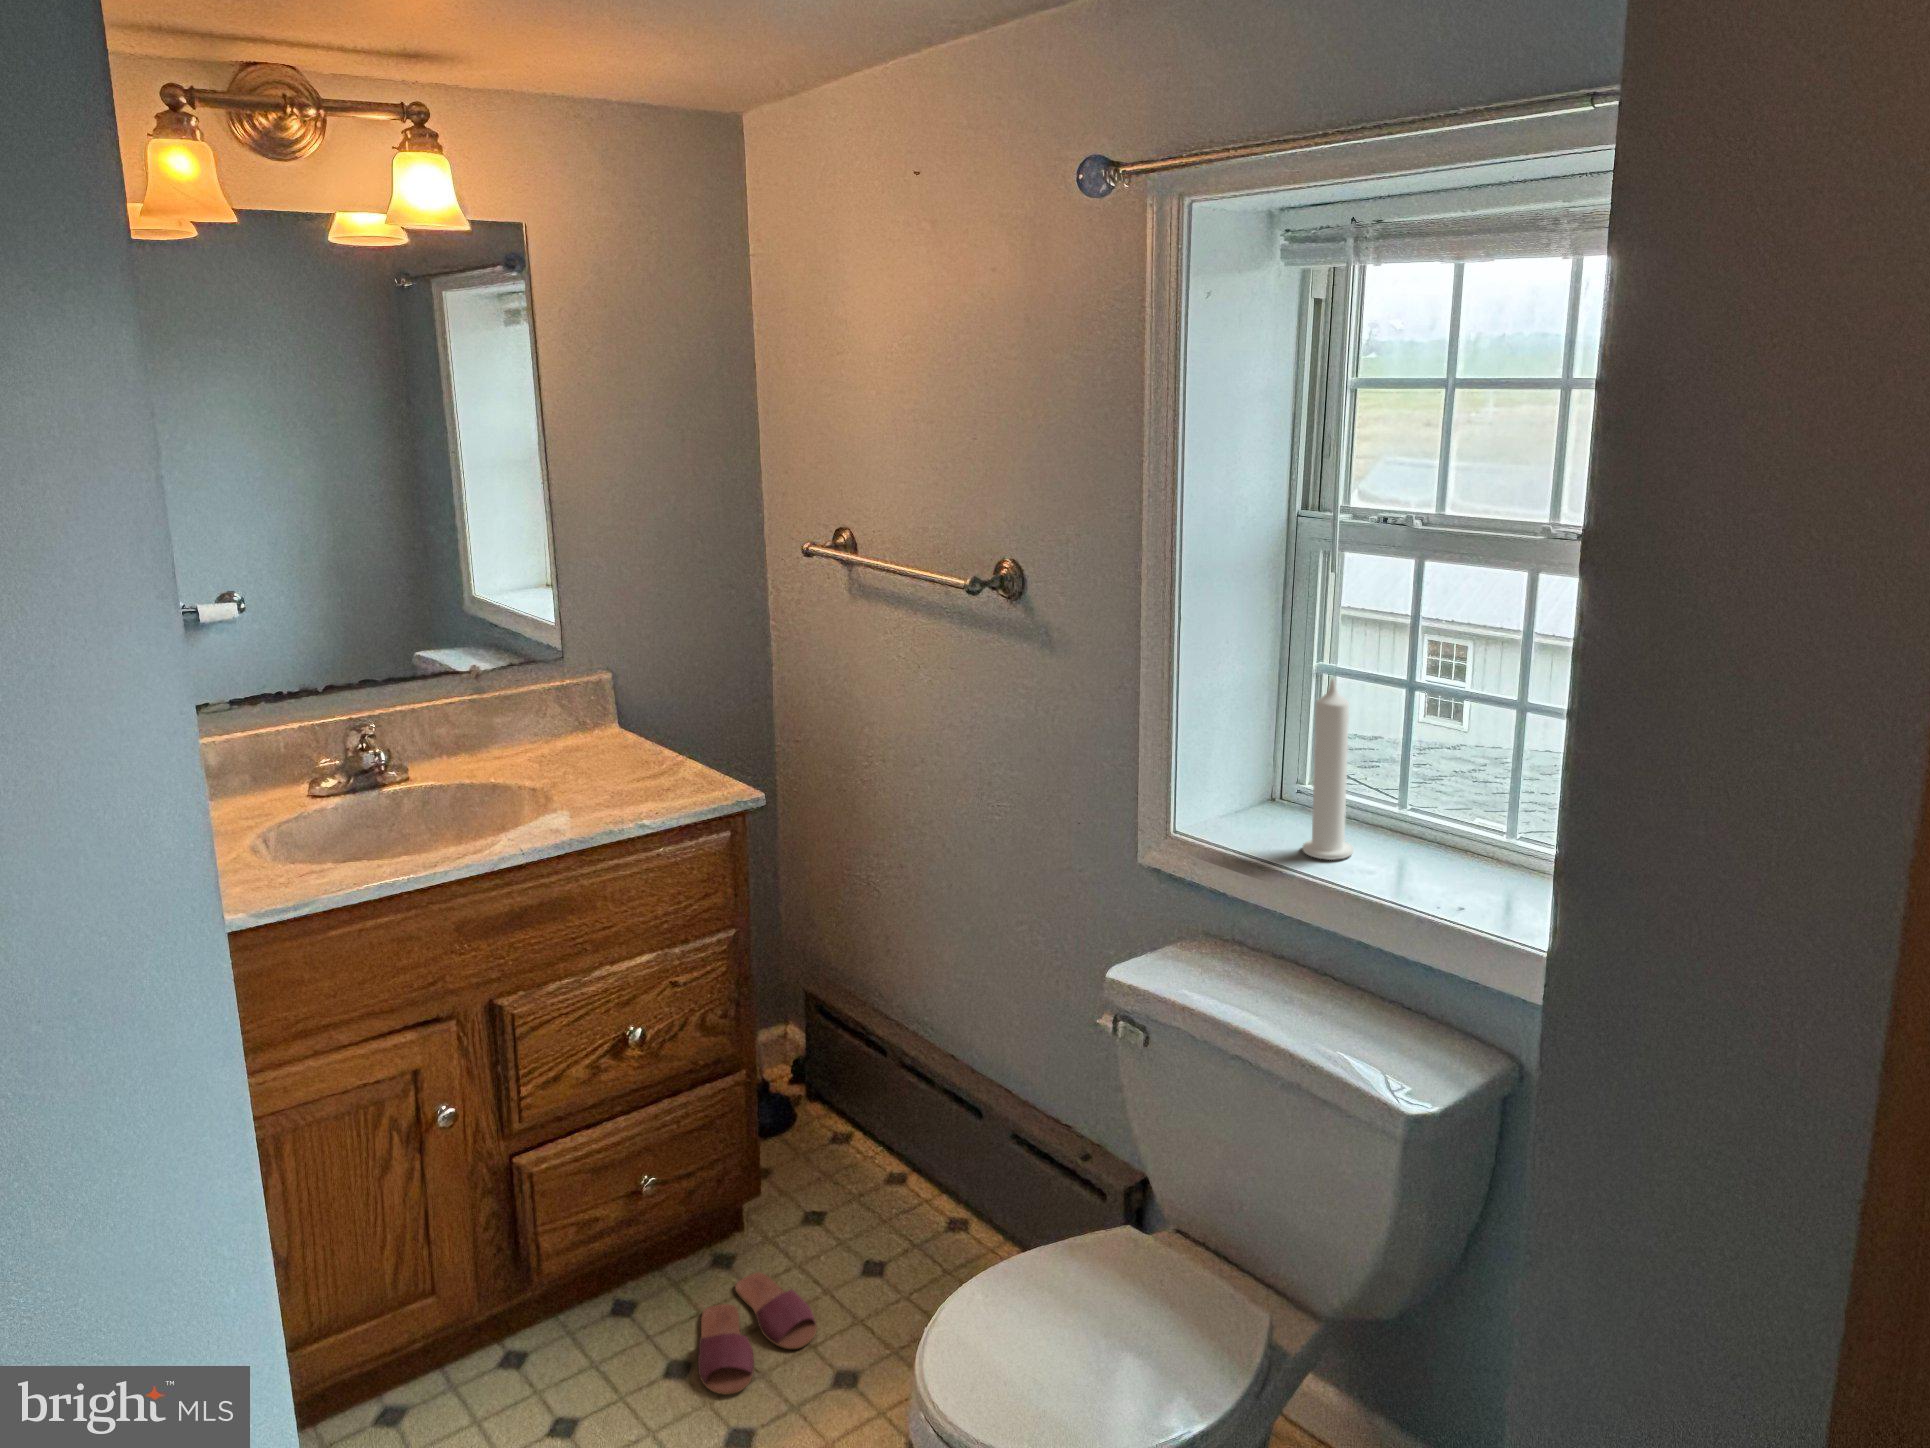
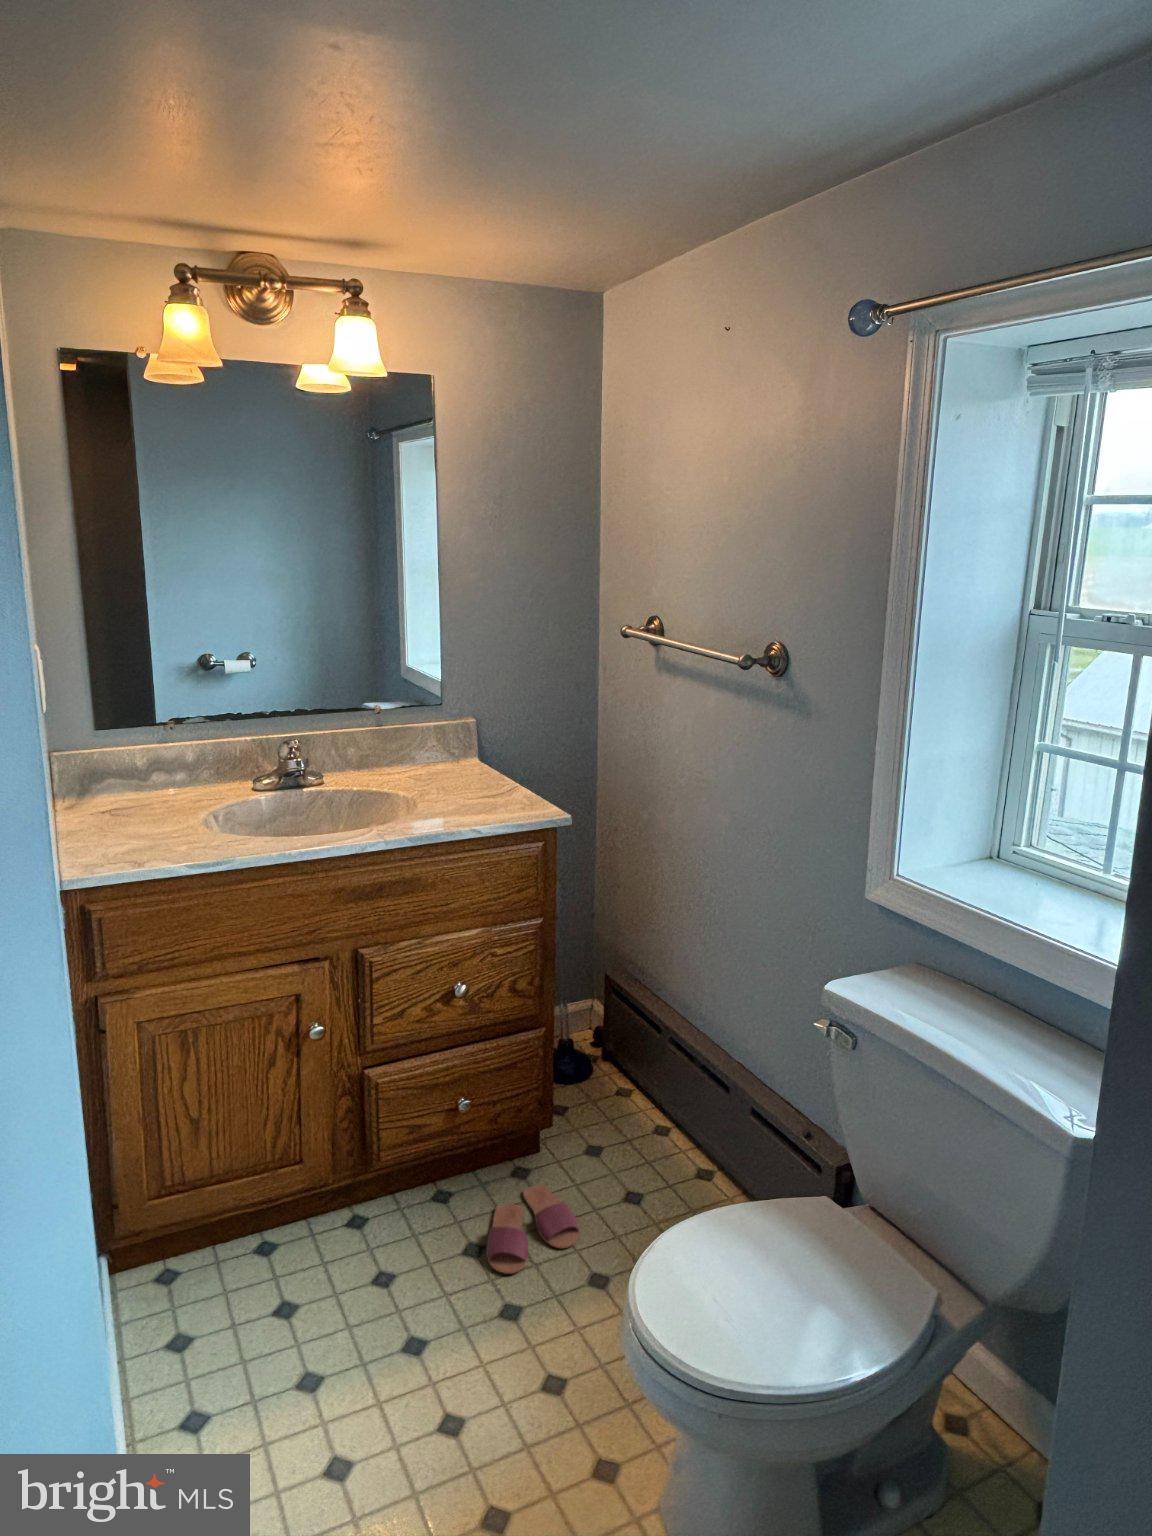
candle: present [1302,679,1354,860] -> none [1008,754,1061,913]

